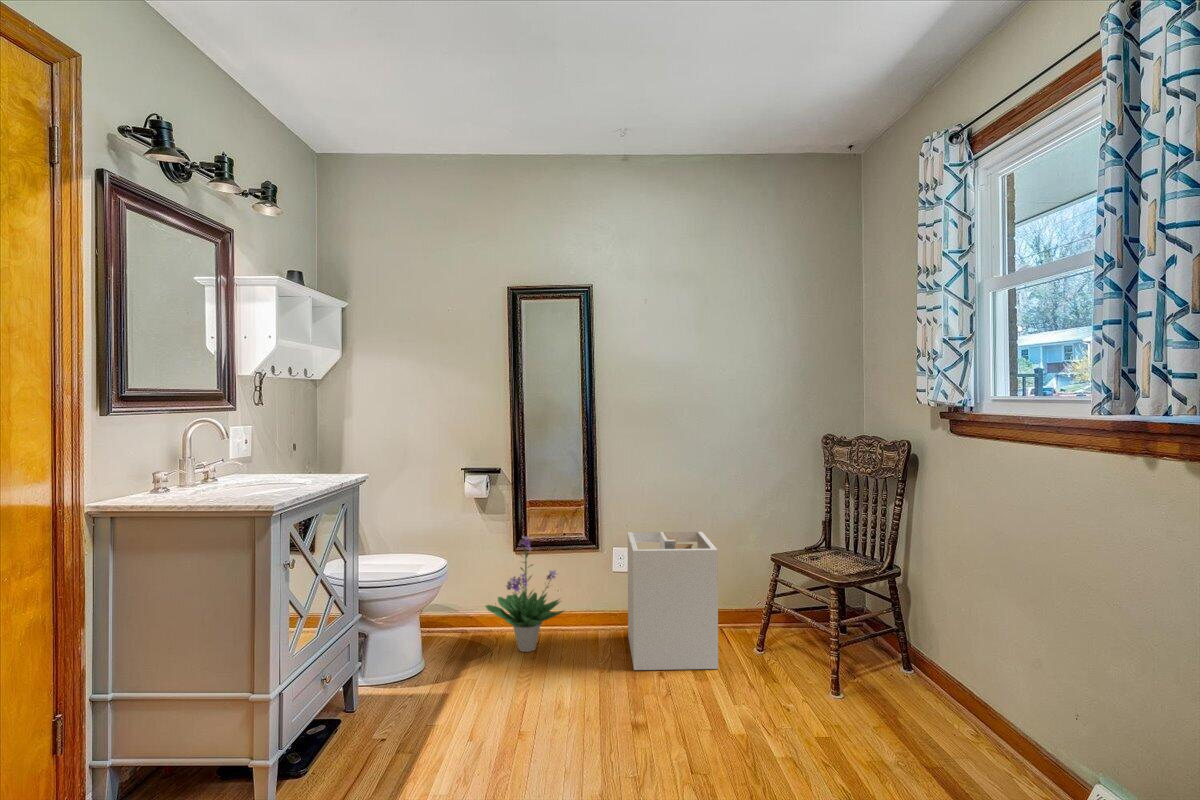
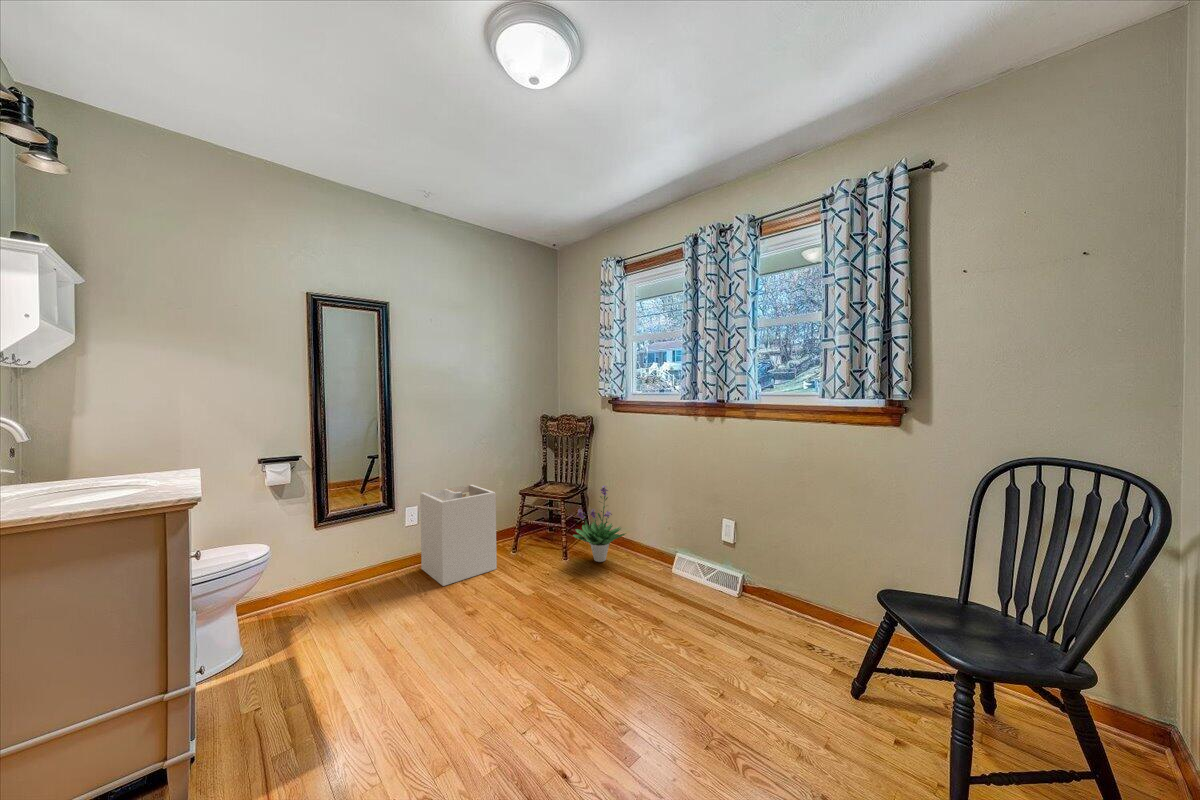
potted plant: present [486,536,564,652] -> present [573,485,626,562]

